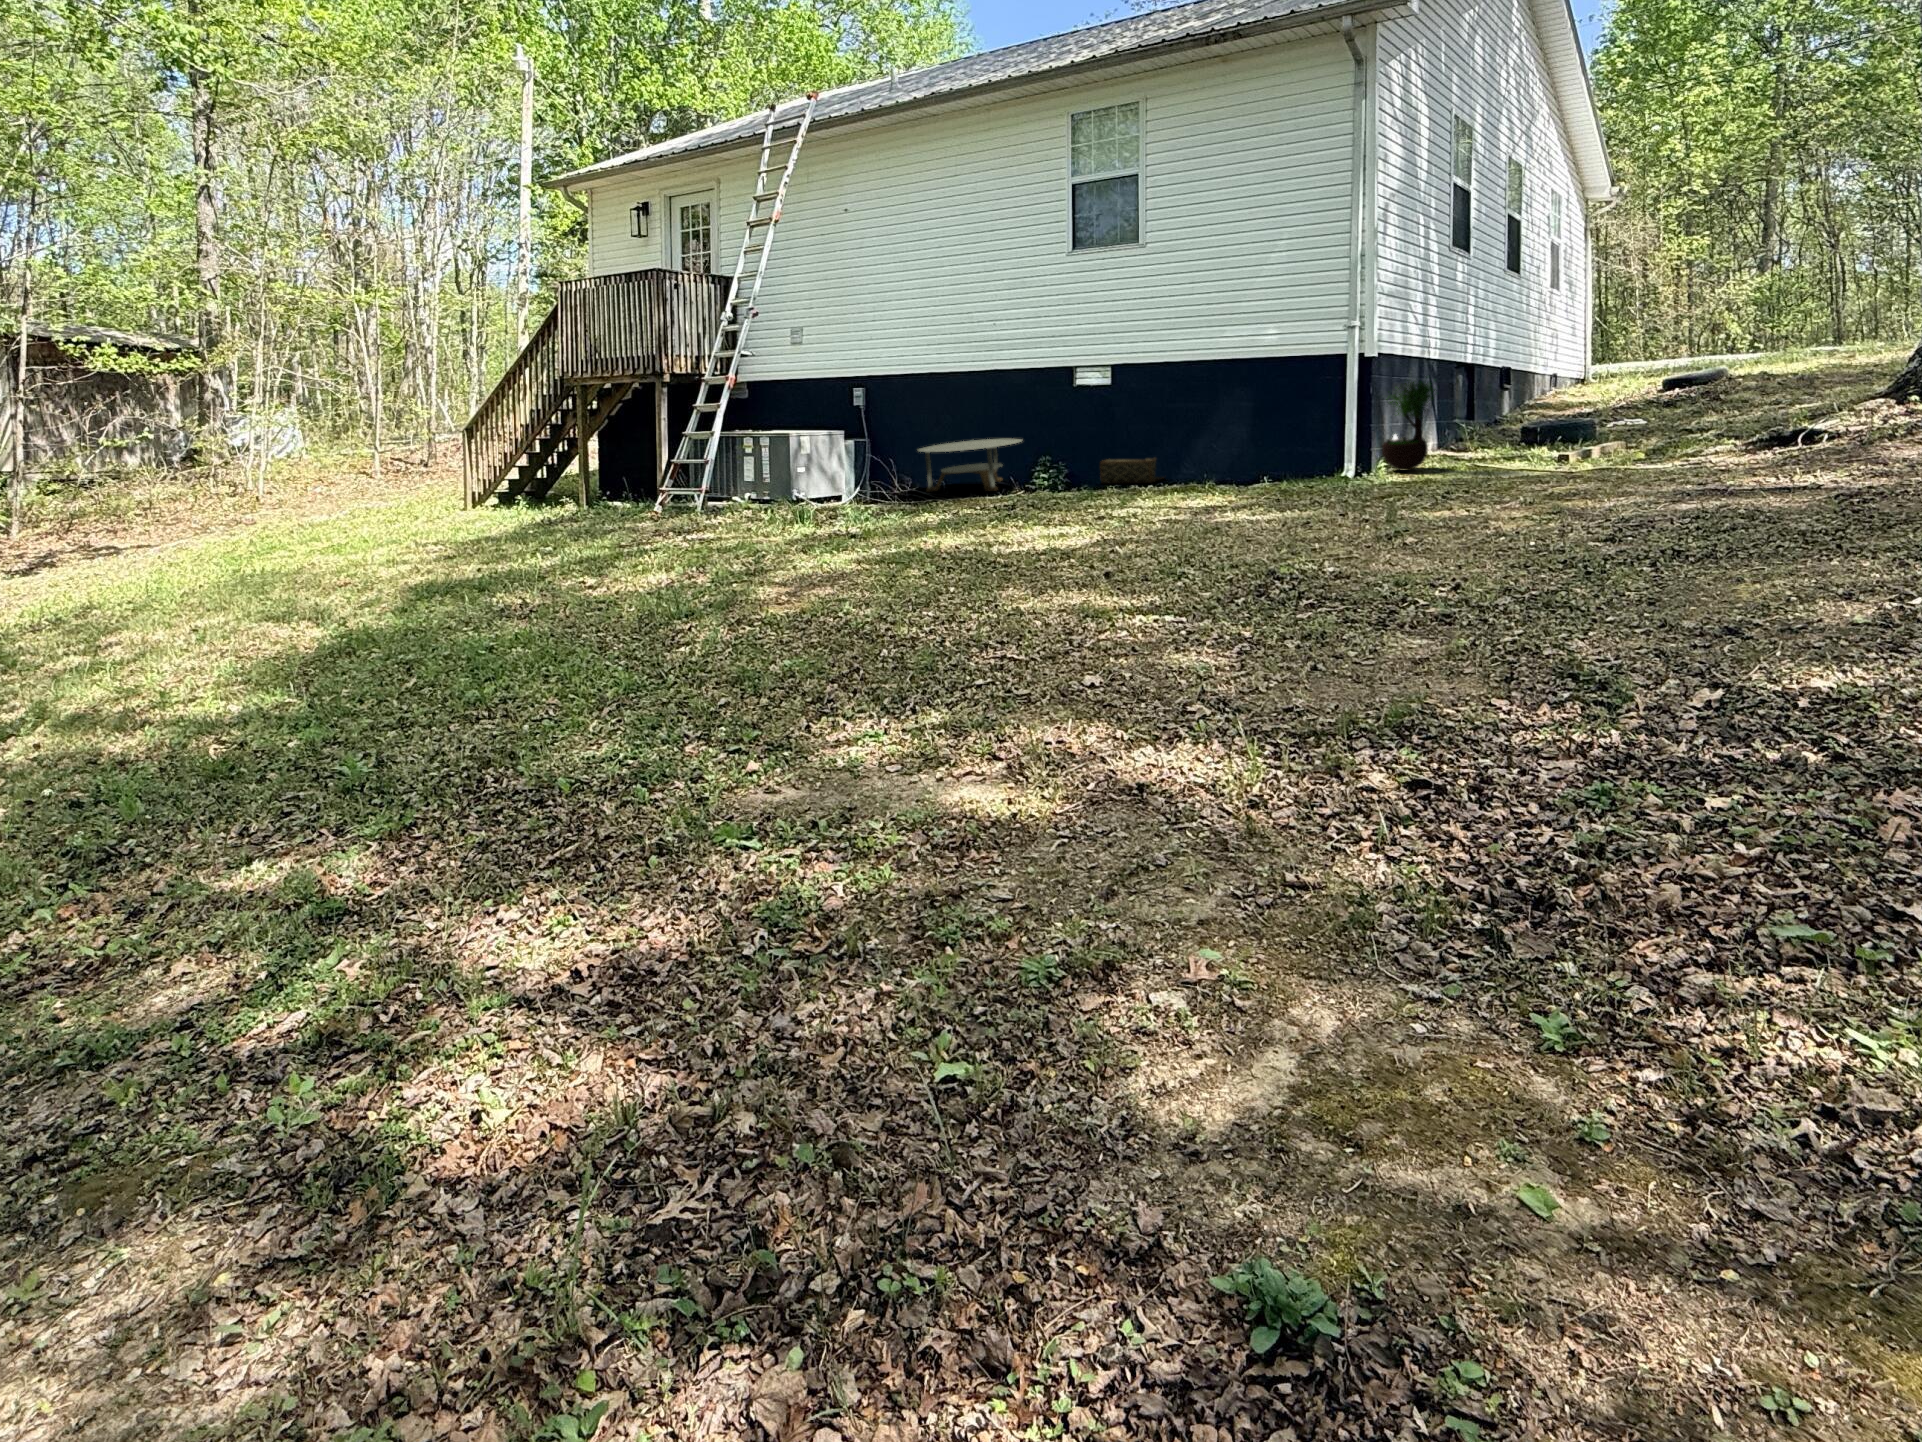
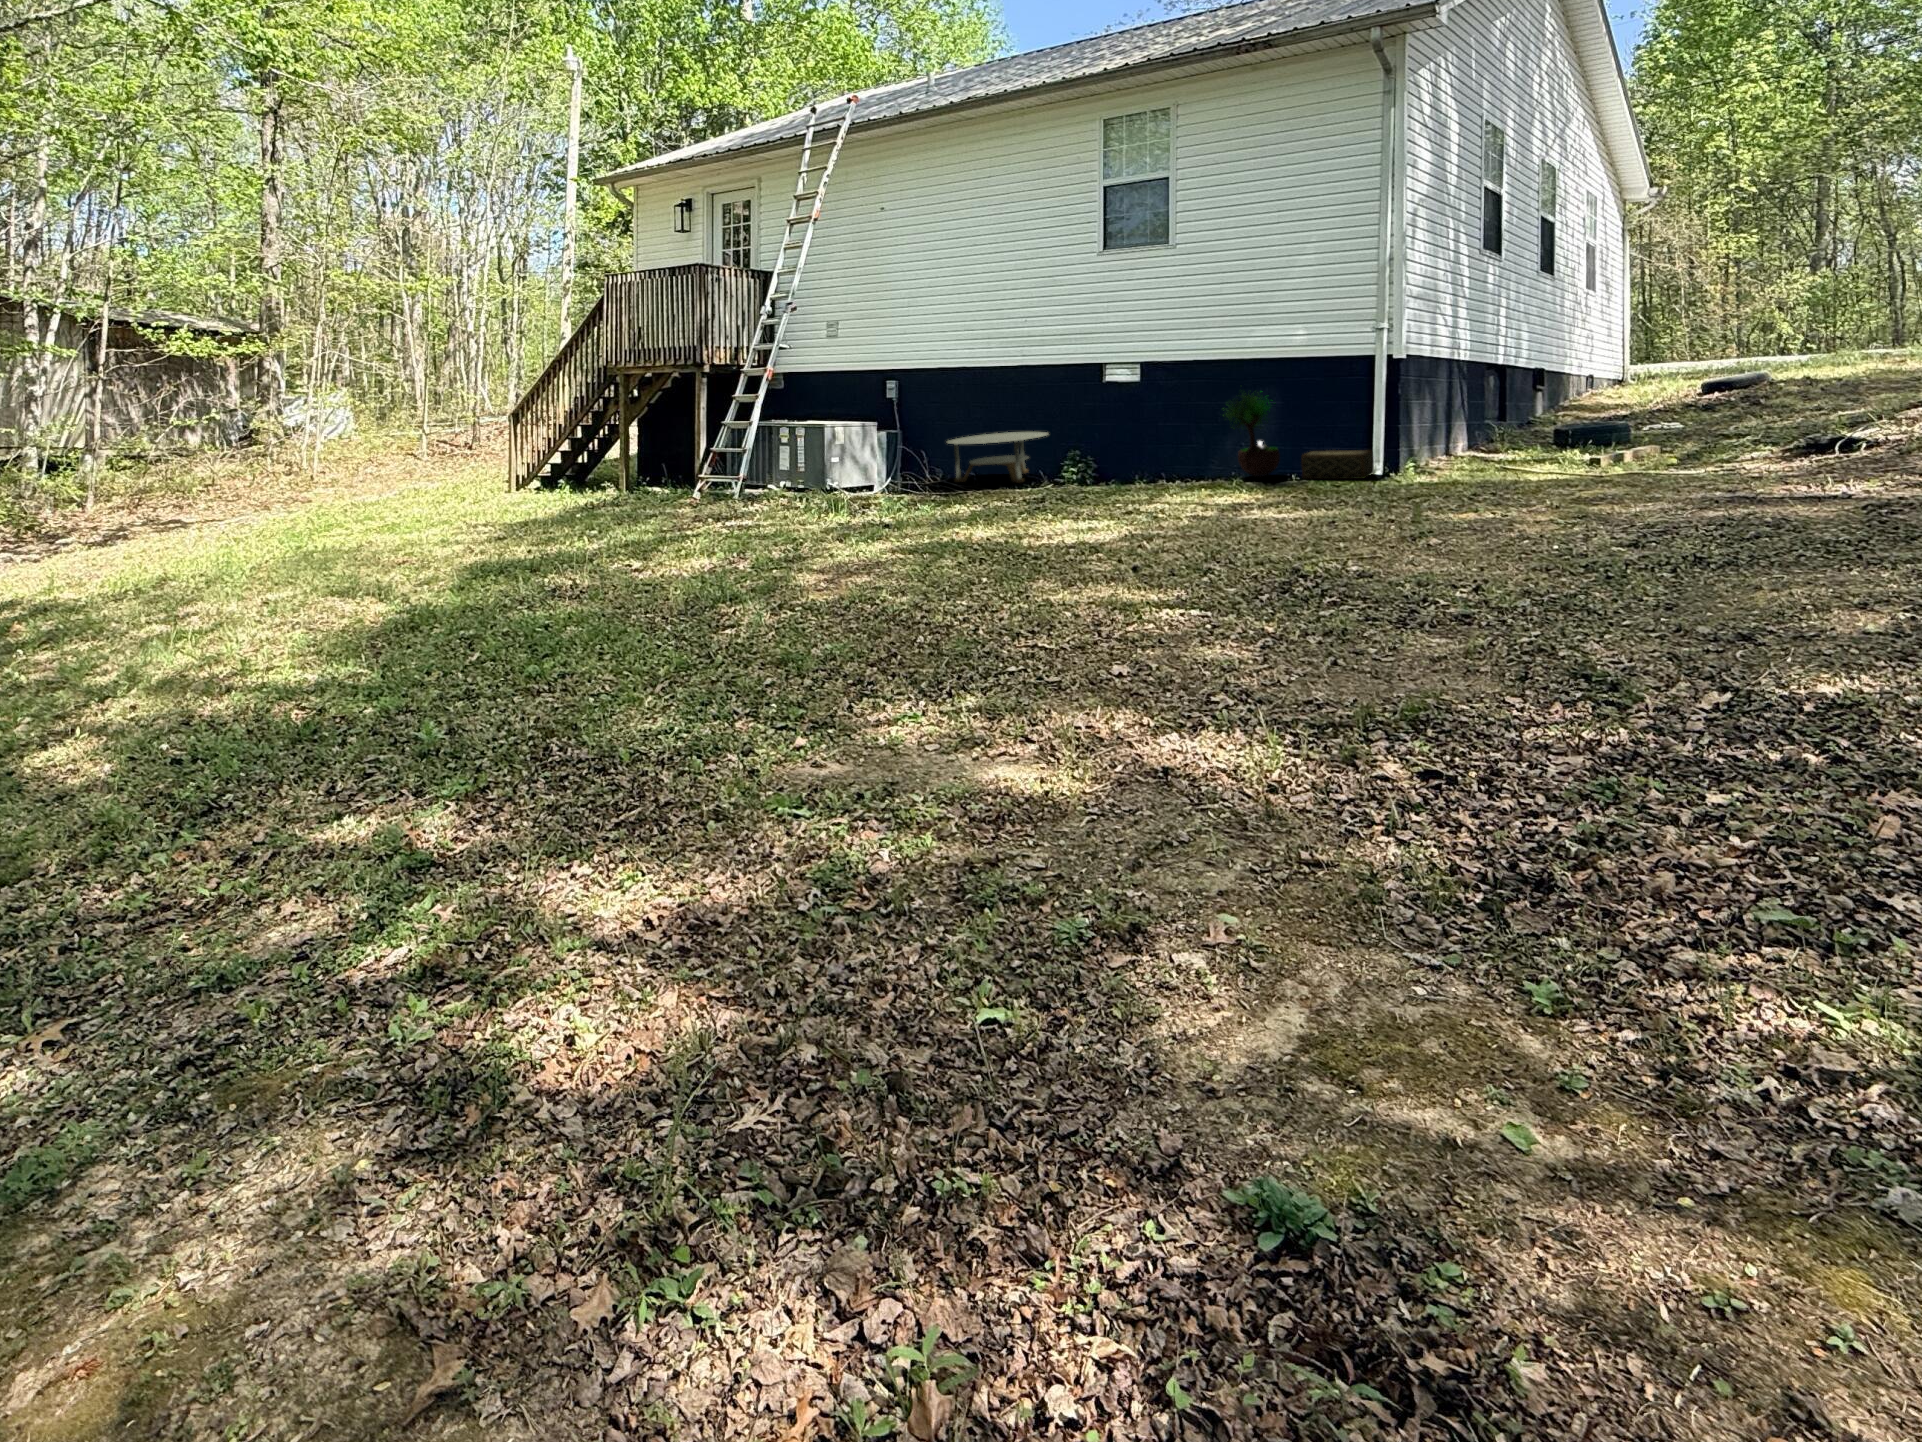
potted tree: present [1382,376,1435,471] -> present [1223,391,1280,477]
woven basket: present [1100,458,1164,484] -> present [1301,450,1374,479]

